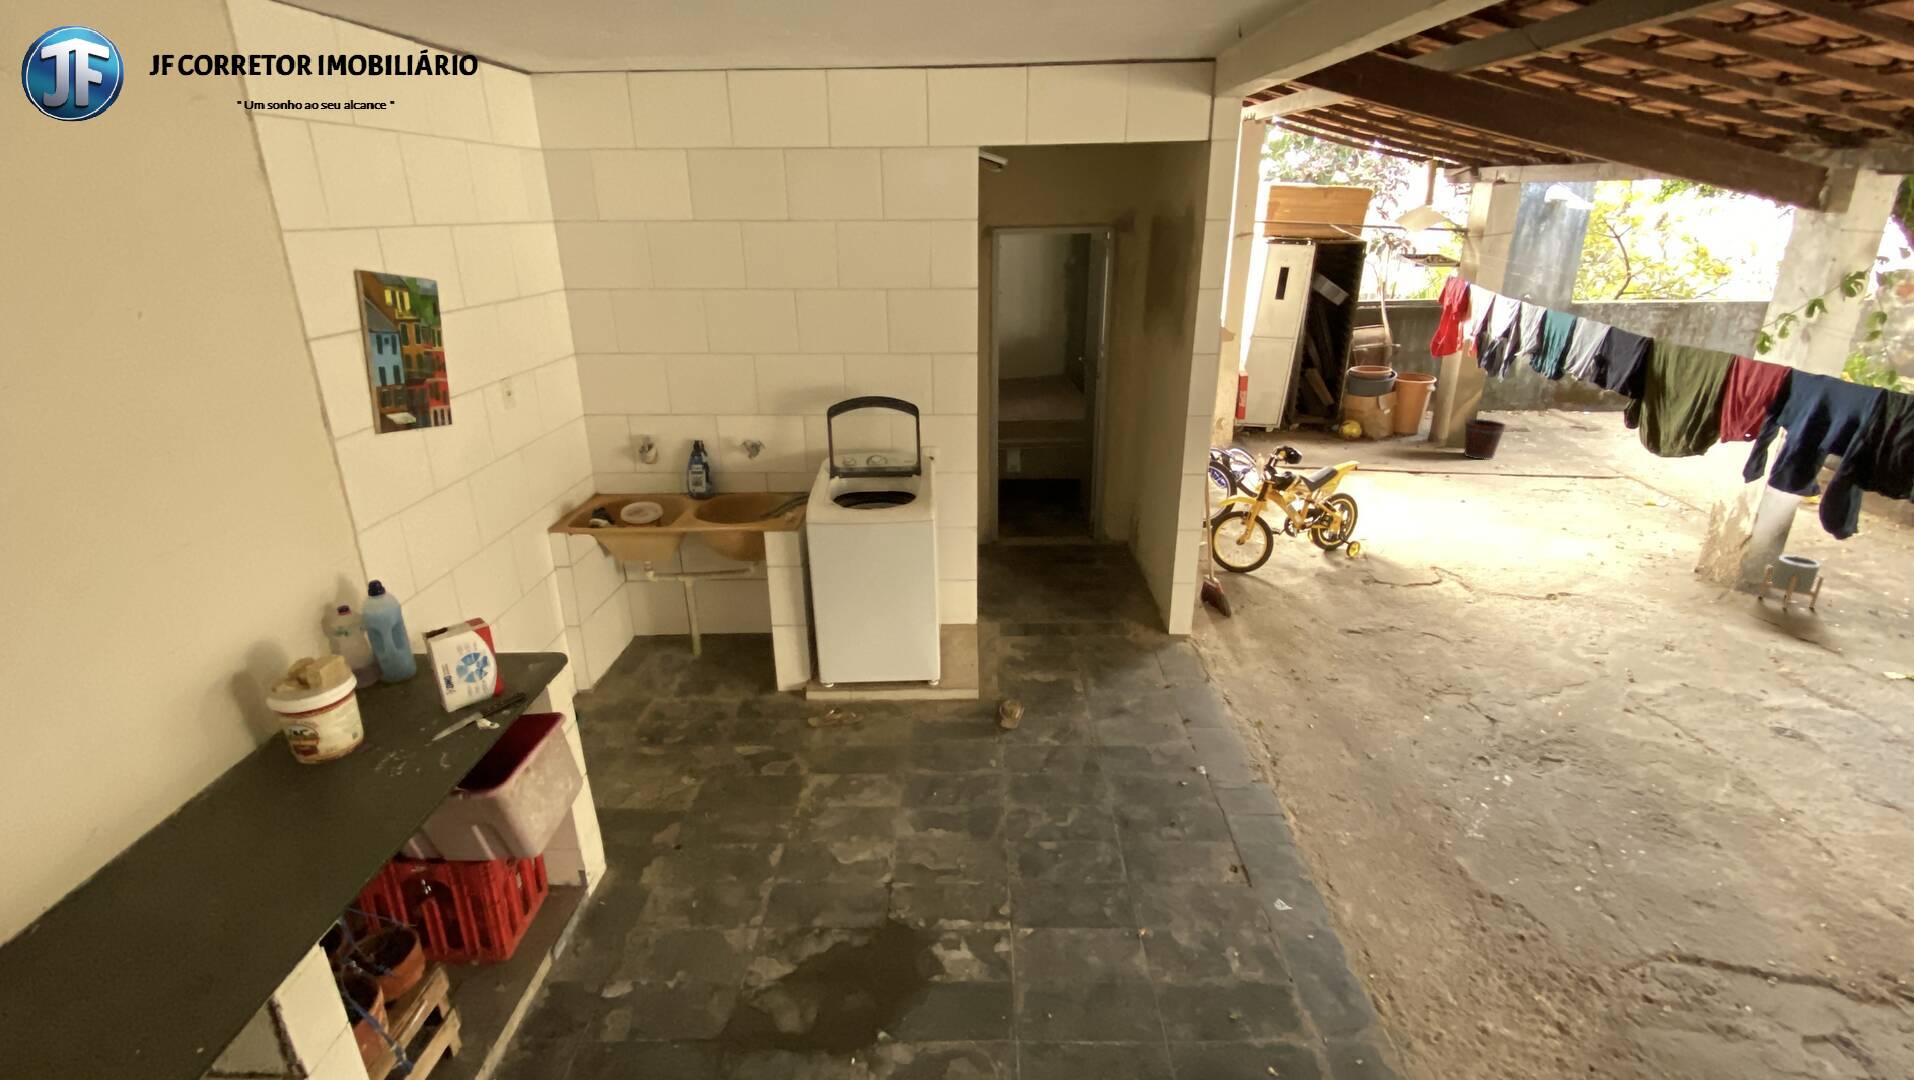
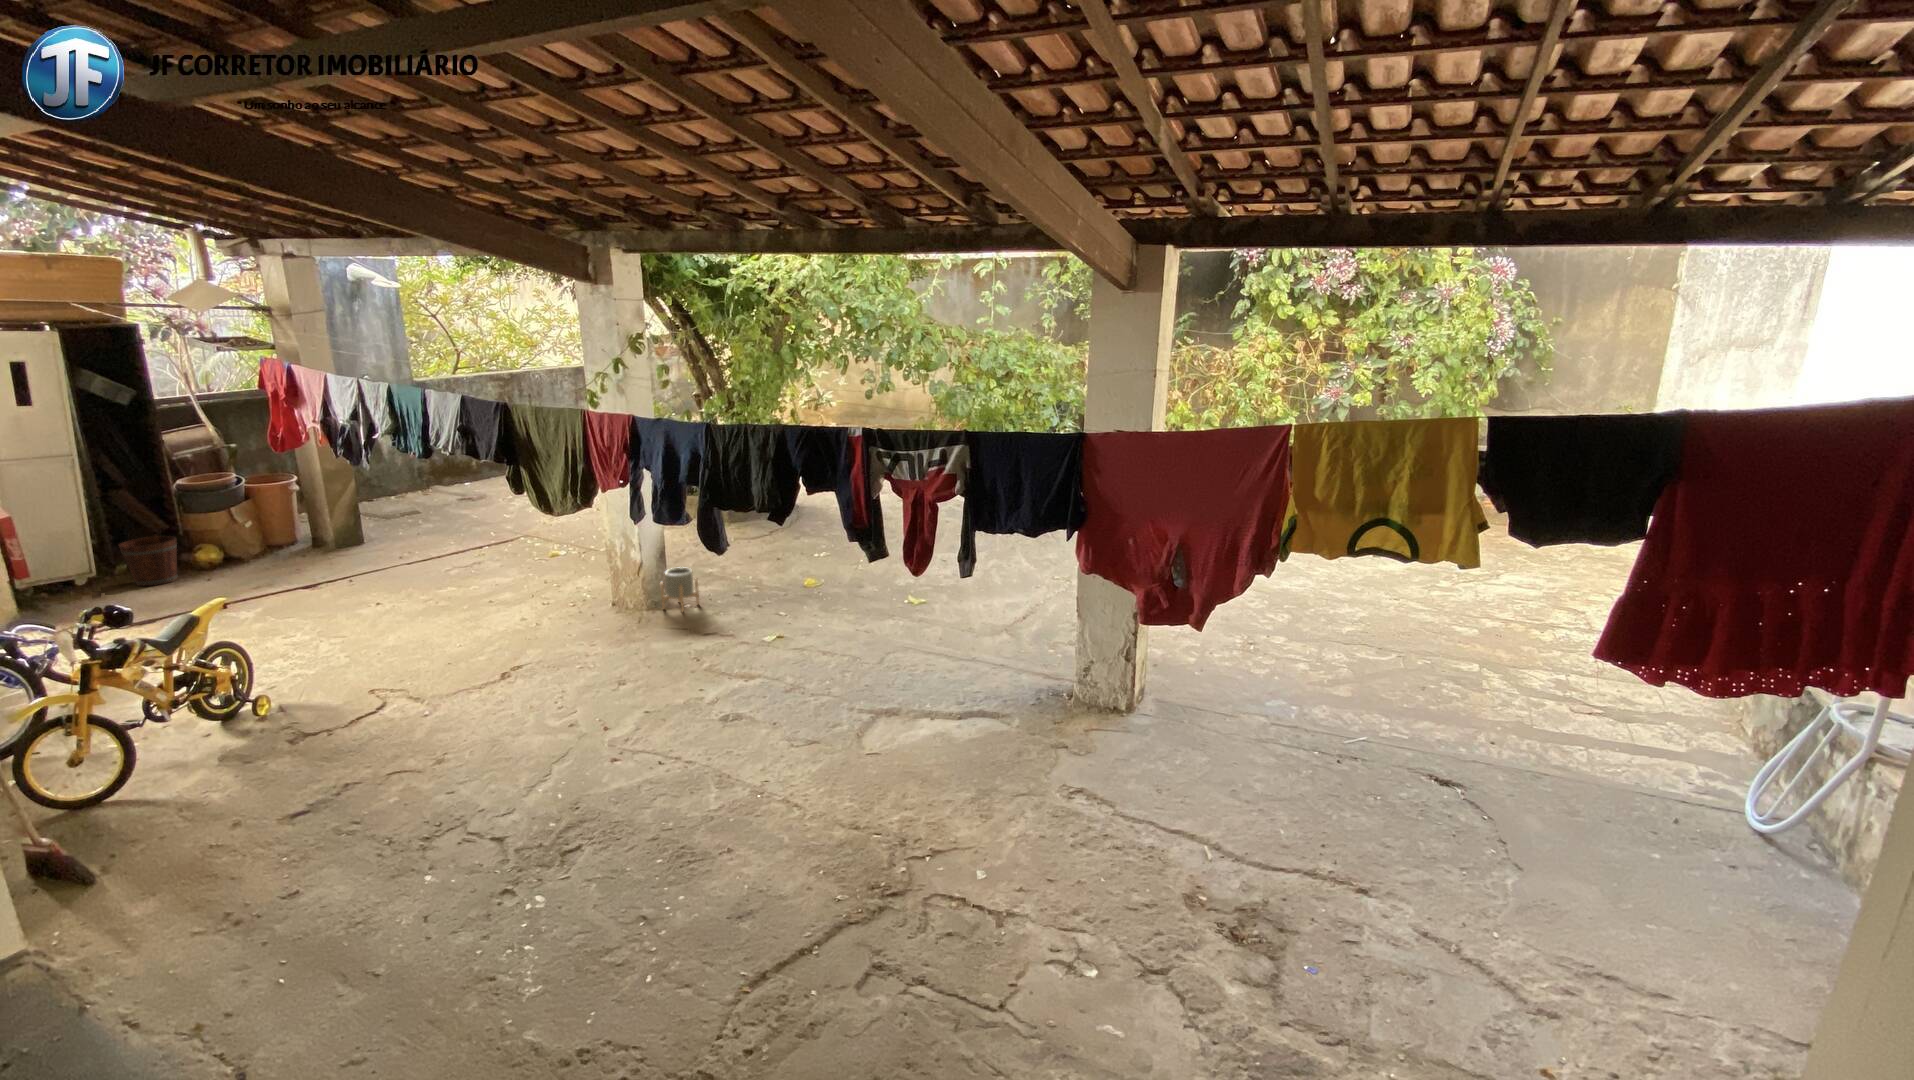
bucket: present [1464,419,1505,460] -> present [119,535,178,586]

